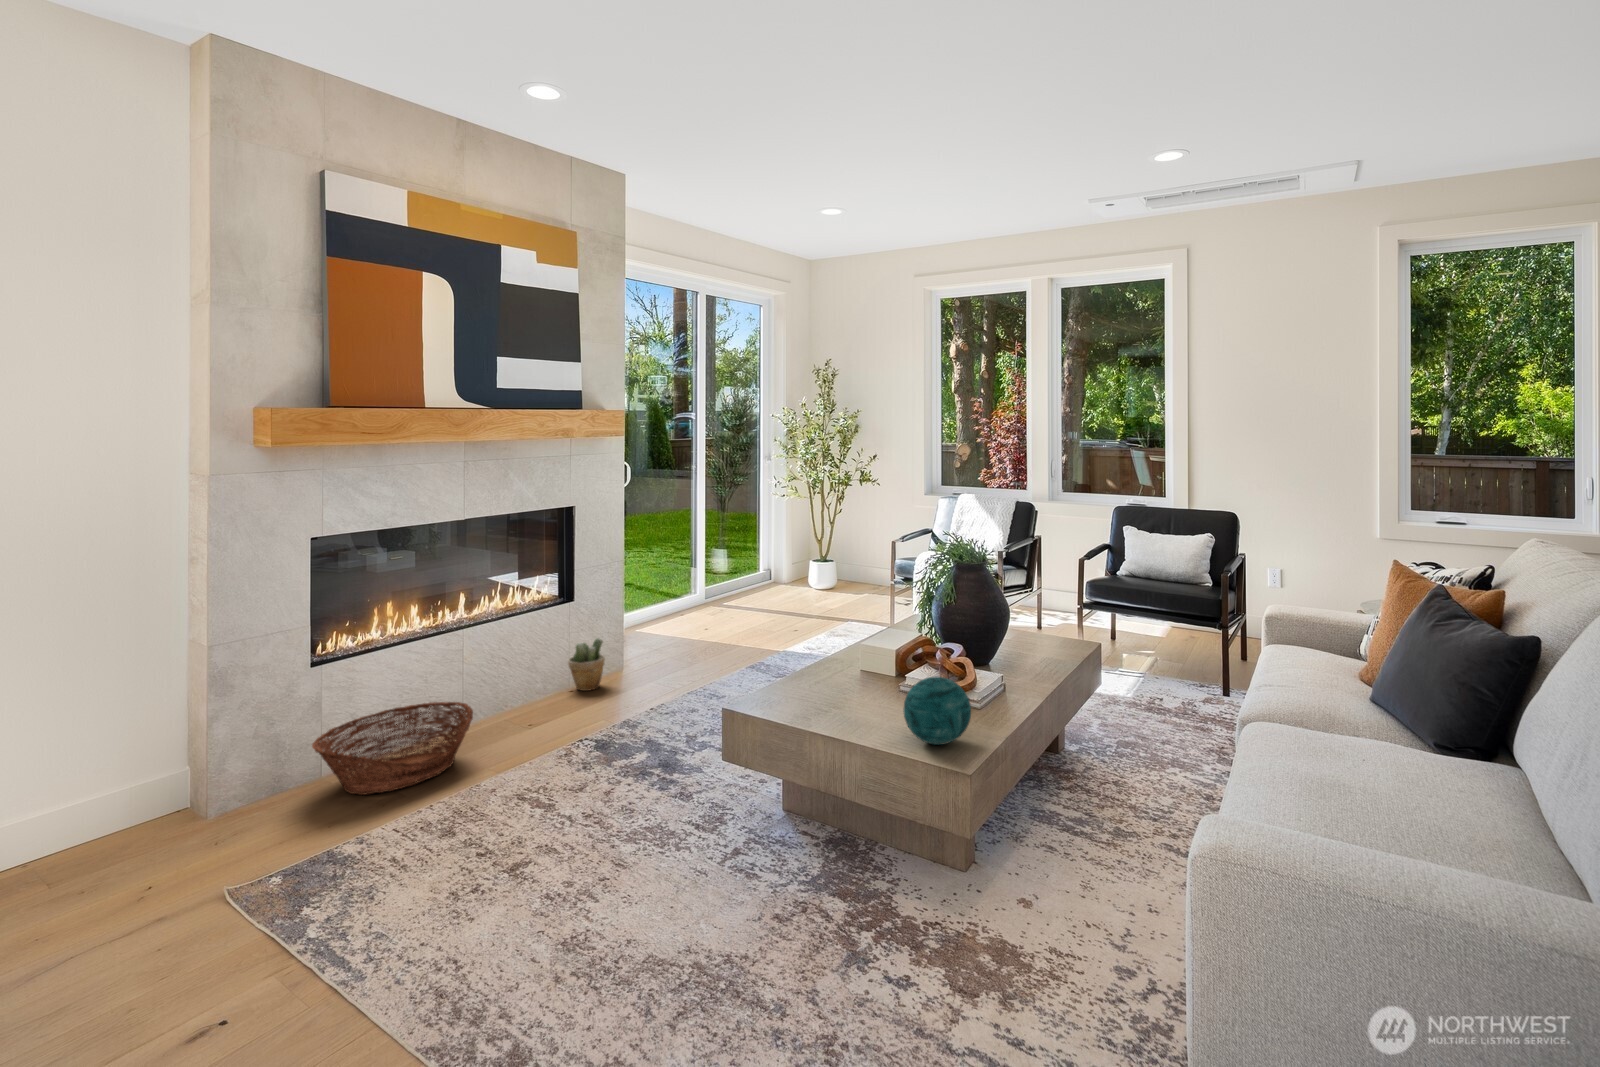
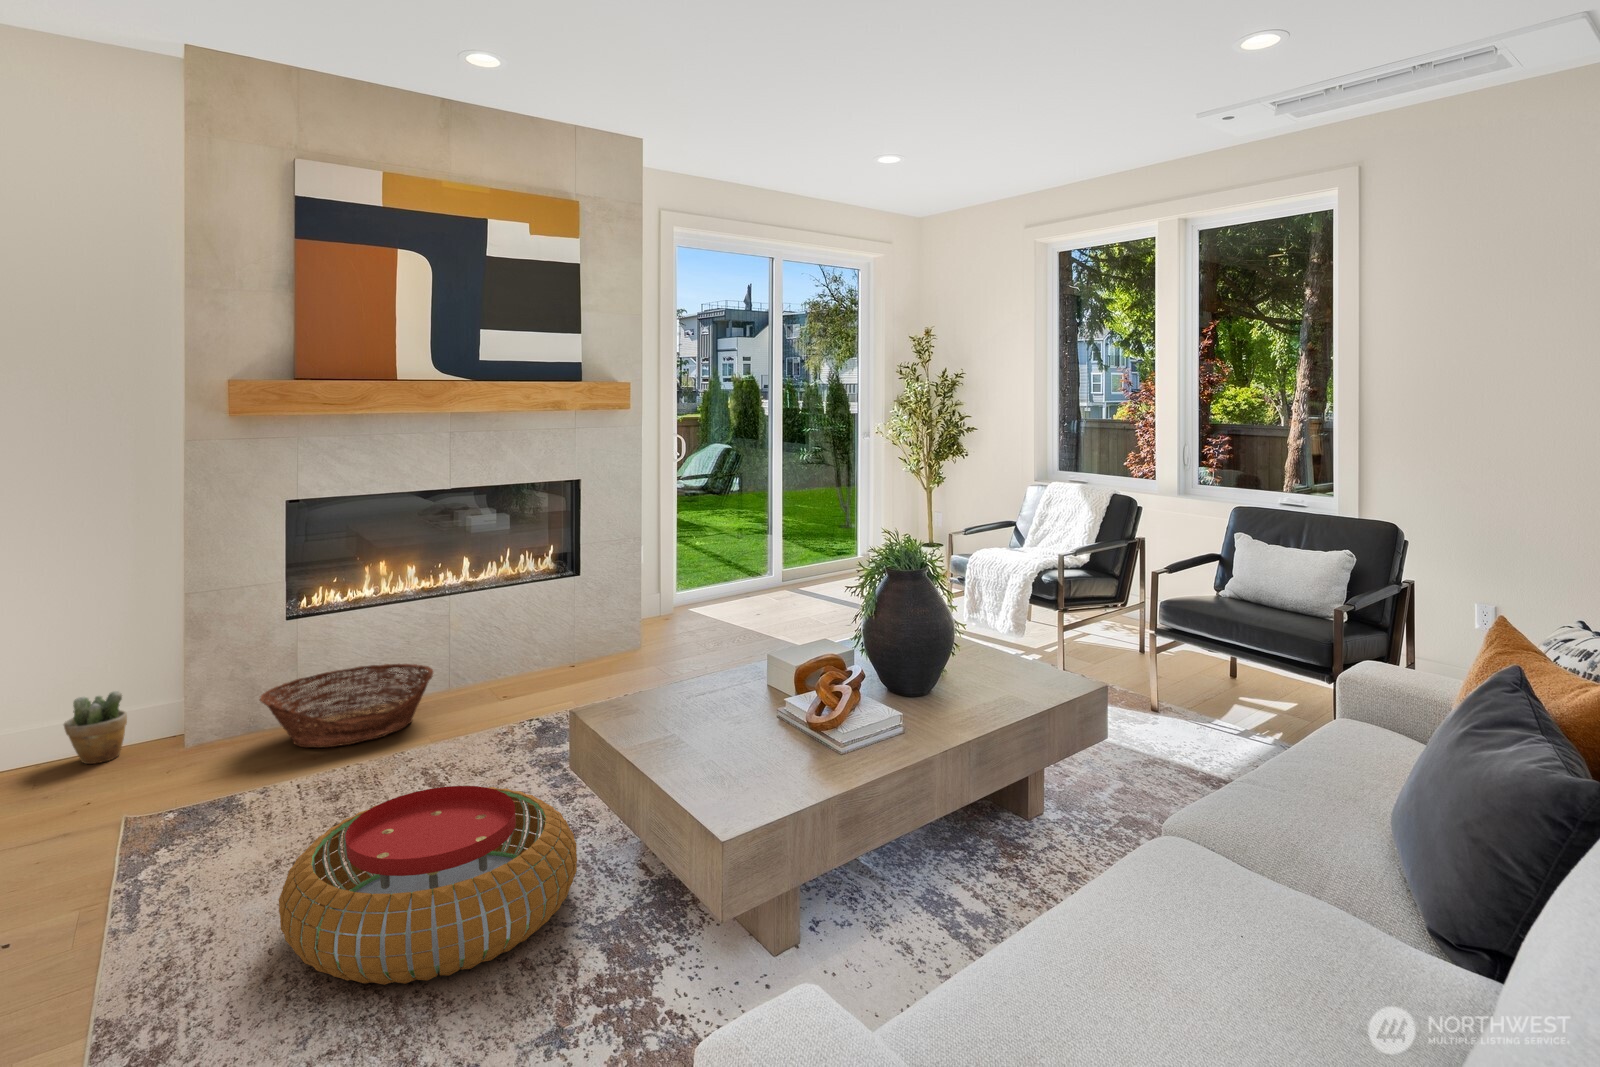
potted plant: present [568,638,605,691] -> present [64,691,127,764]
decorative orb: present [903,676,971,745] -> none [705,706,789,792]
pouf: none [538,783,785,953] -> present [279,786,577,985]

